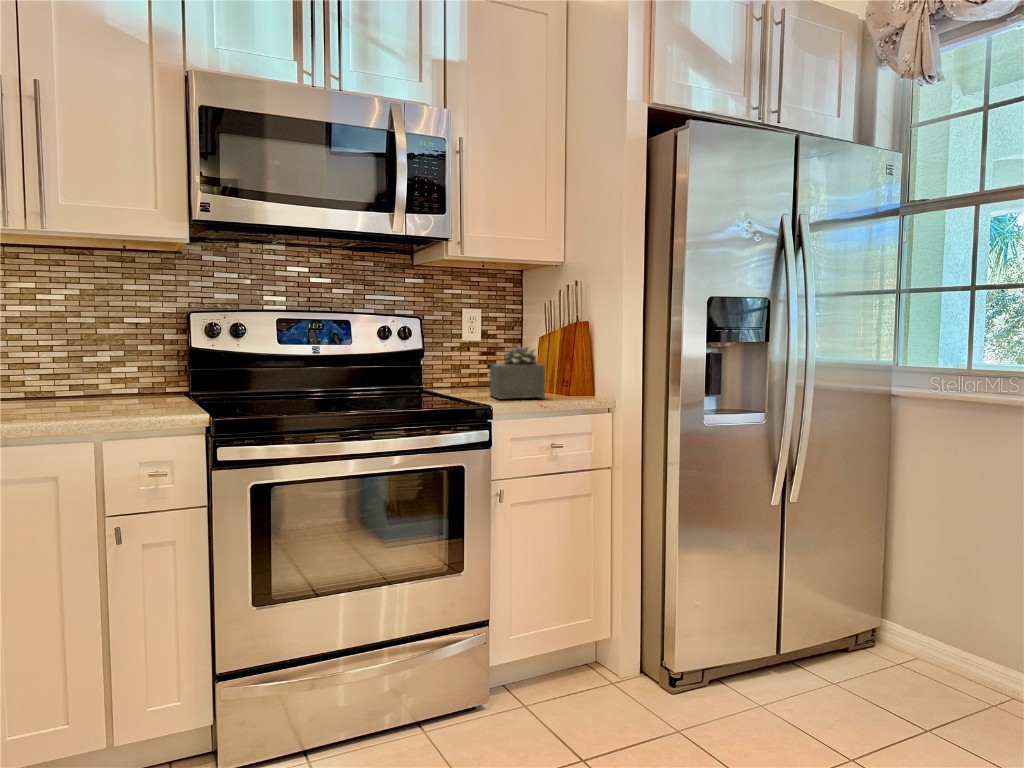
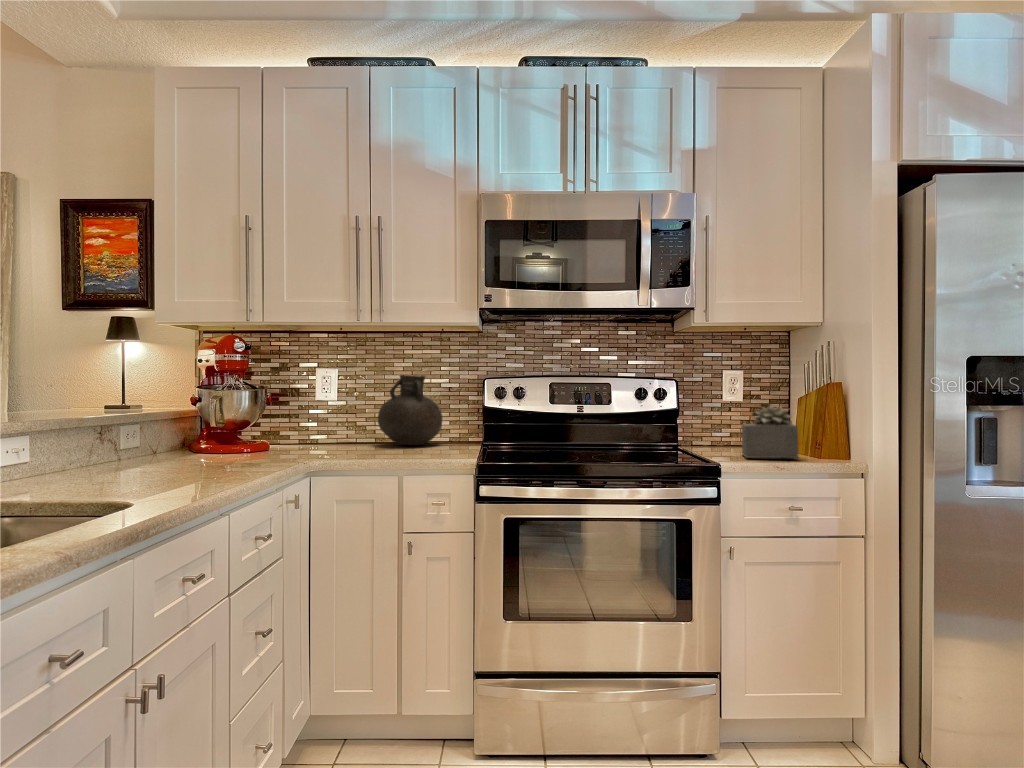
vase: none [30,305,130,400] -> present [378,375,443,445]

